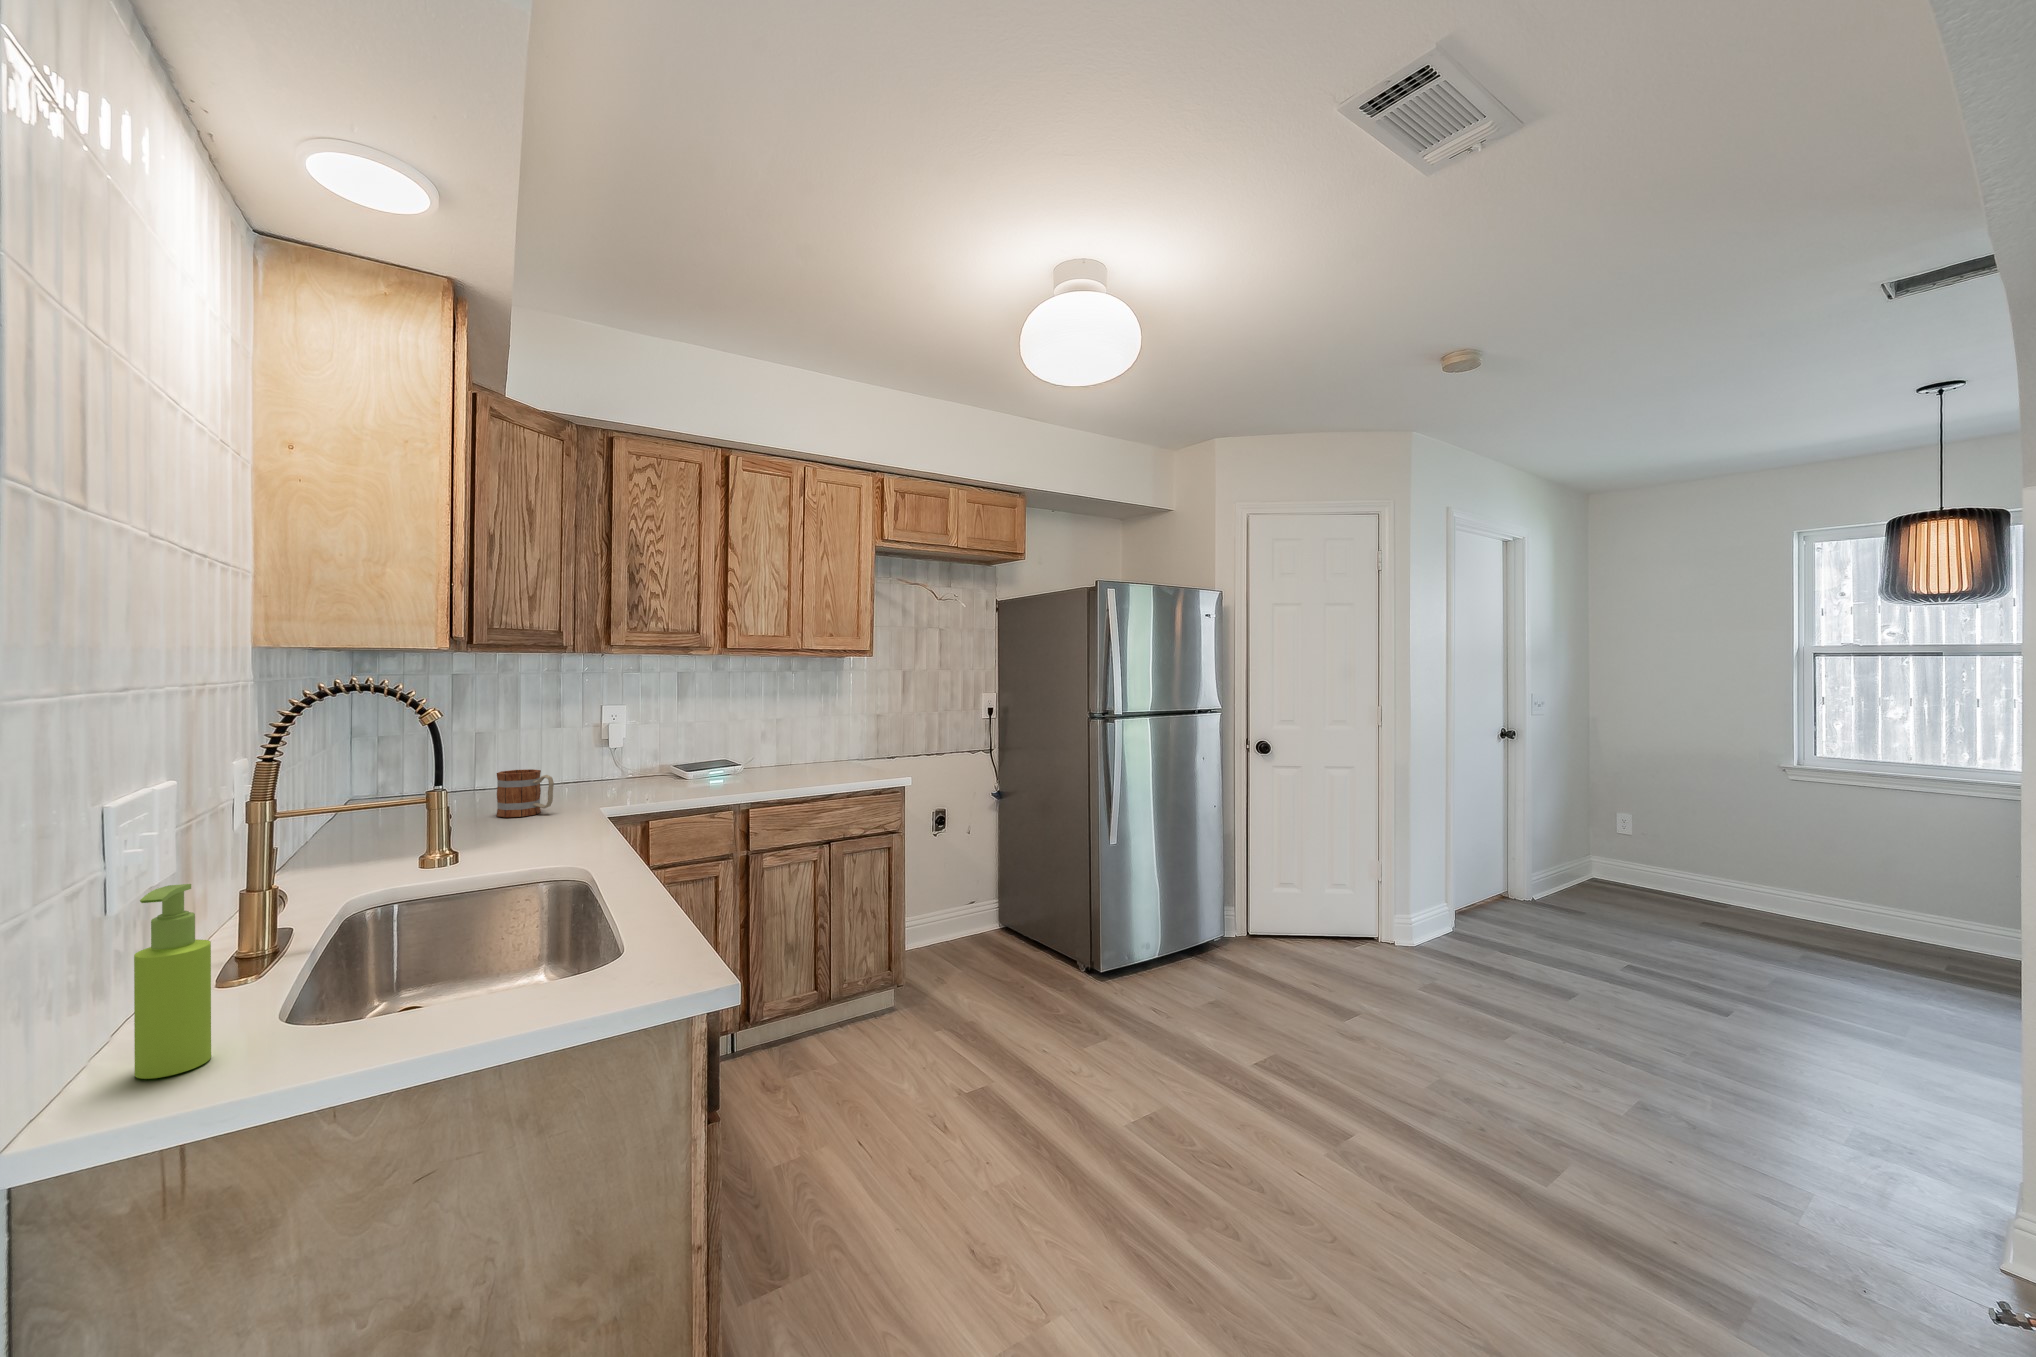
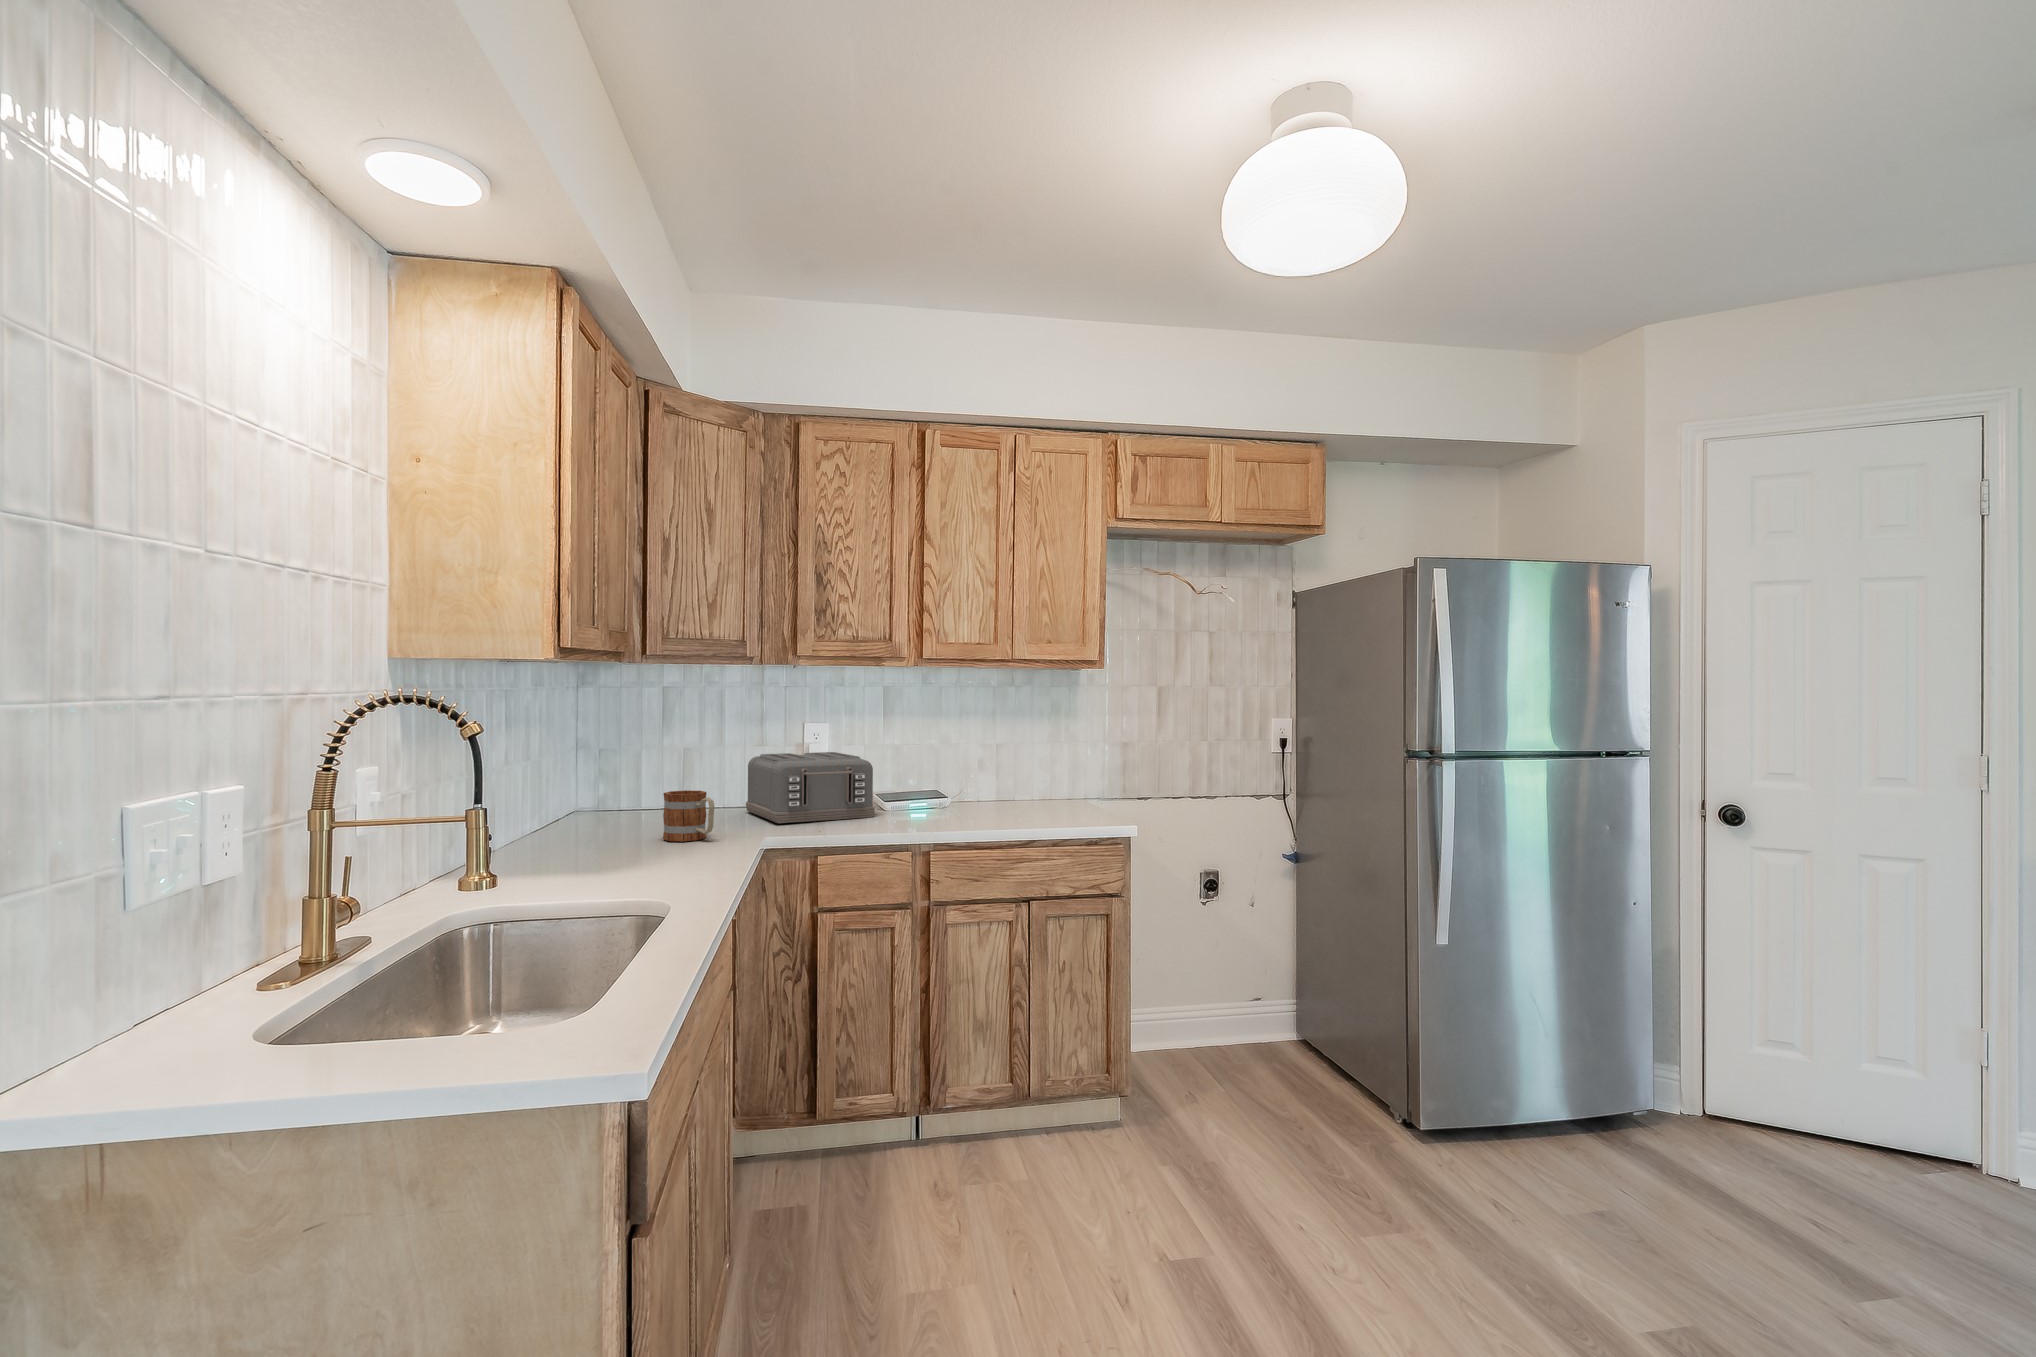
toaster: none [552,730,686,795] -> present [746,752,875,823]
soap dispenser: present [134,884,211,1079] -> none [108,883,180,1068]

